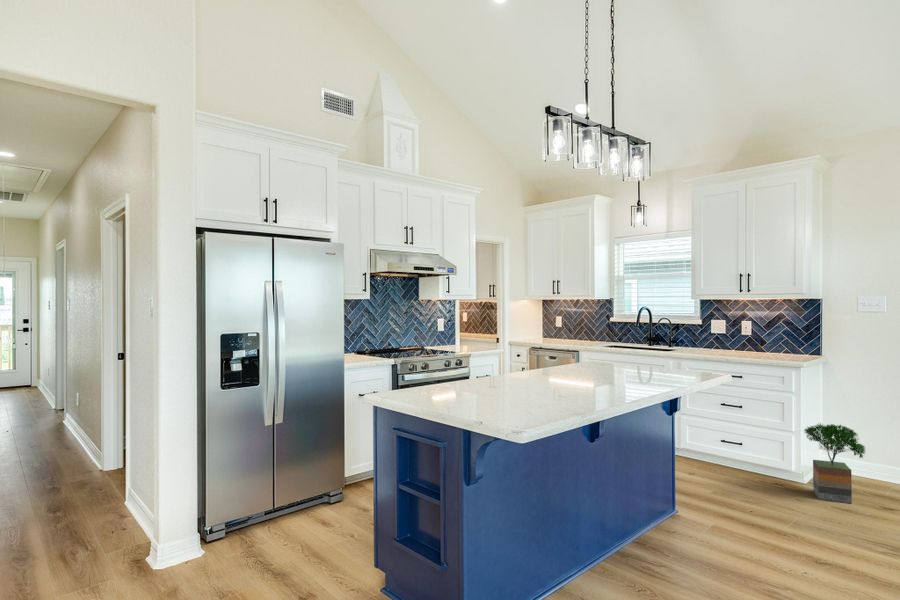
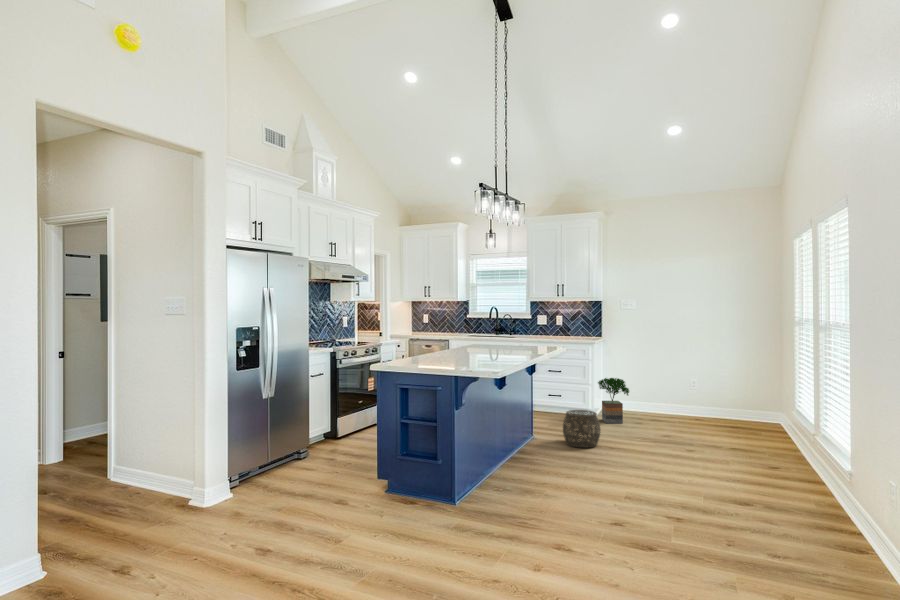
woven basket: none [720,478,793,550] -> present [563,410,601,448]

